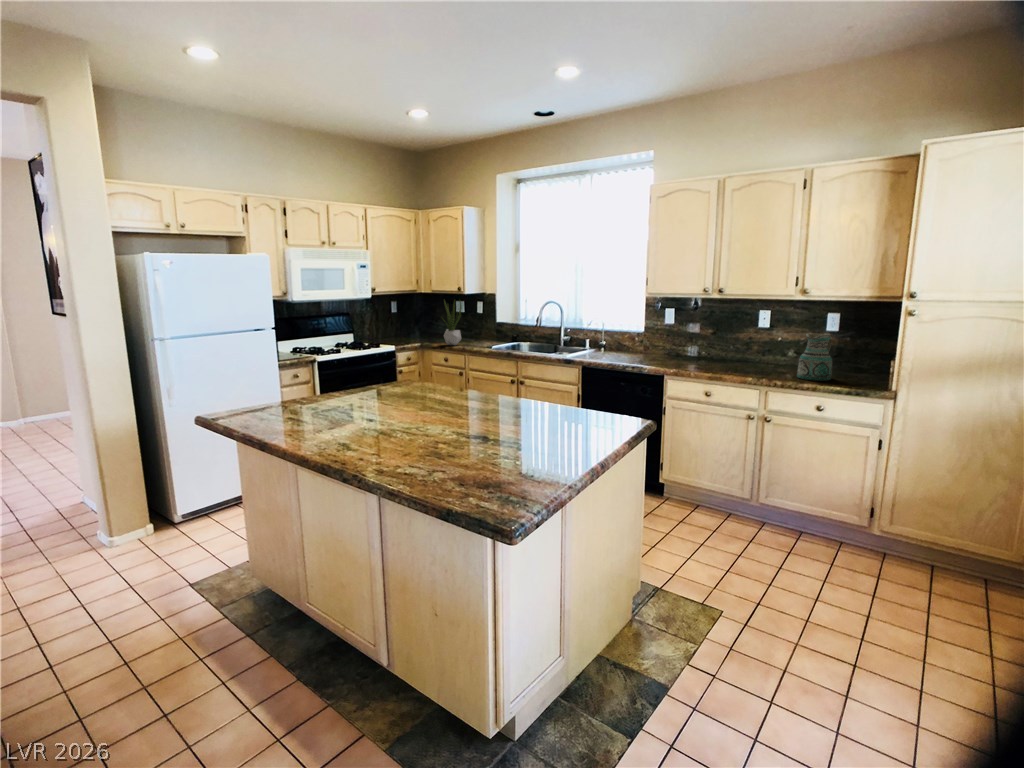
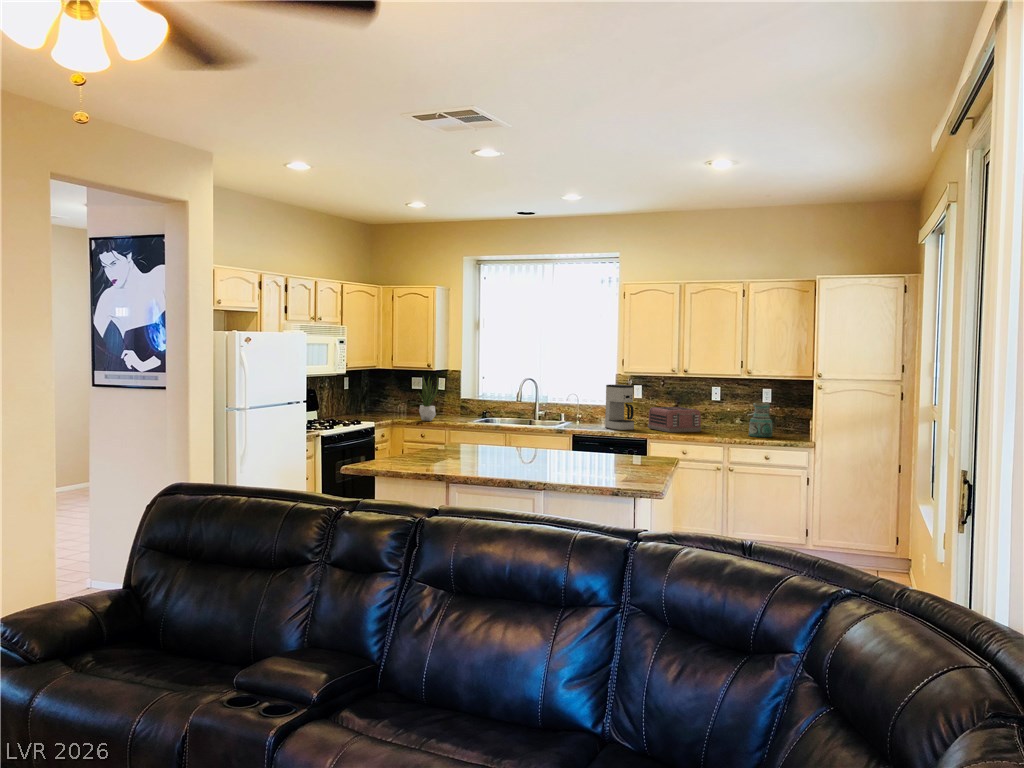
coffee maker: none [623,308,657,363] -> present [605,384,634,430]
toaster: none [674,335,738,368] -> present [648,407,701,432]

